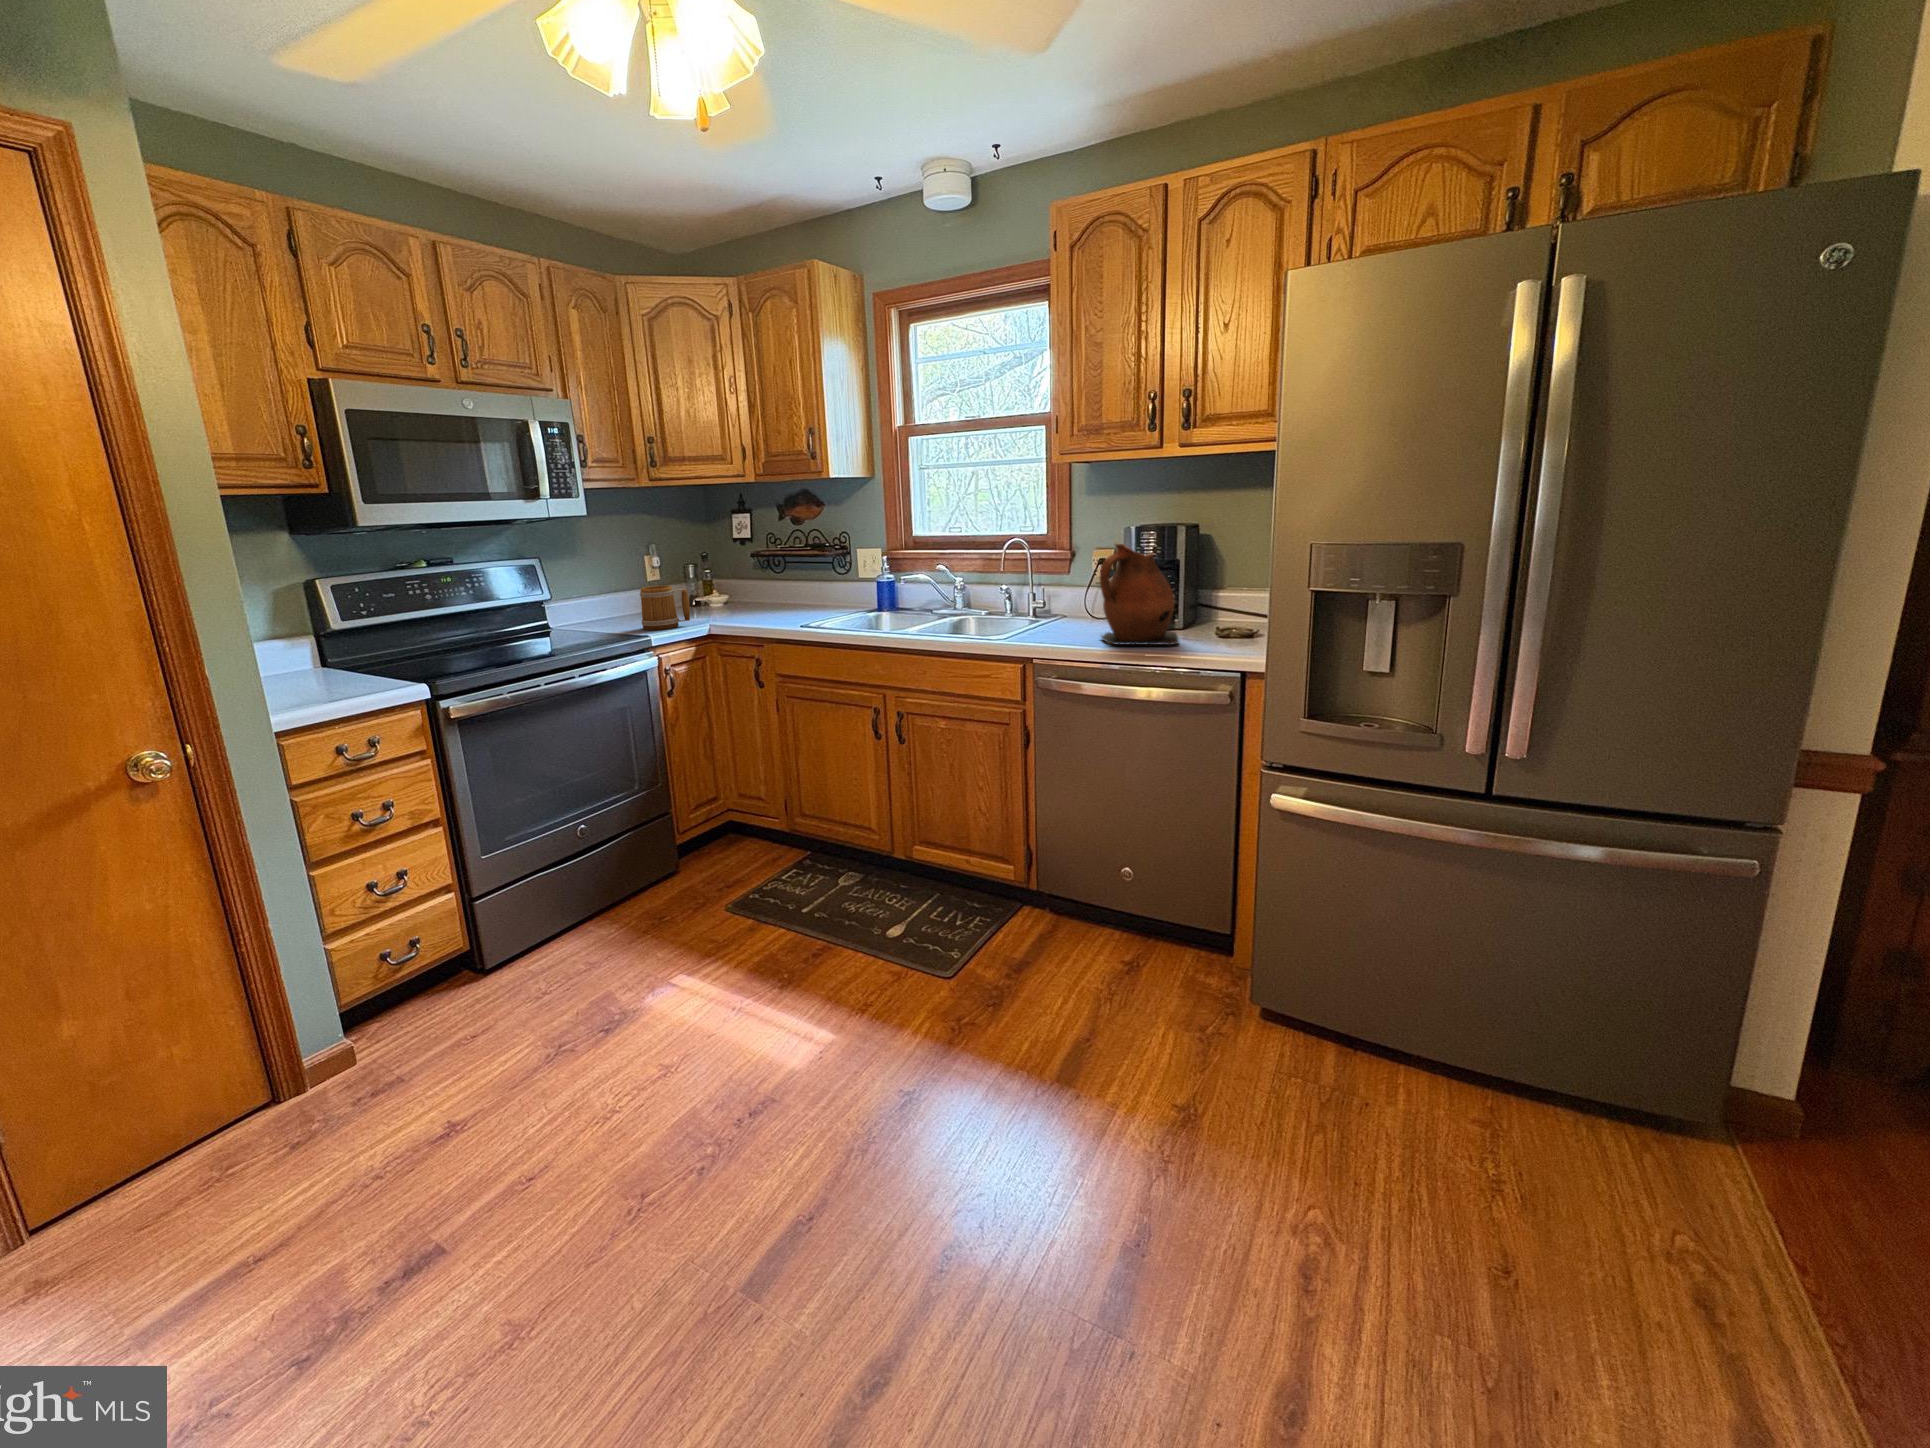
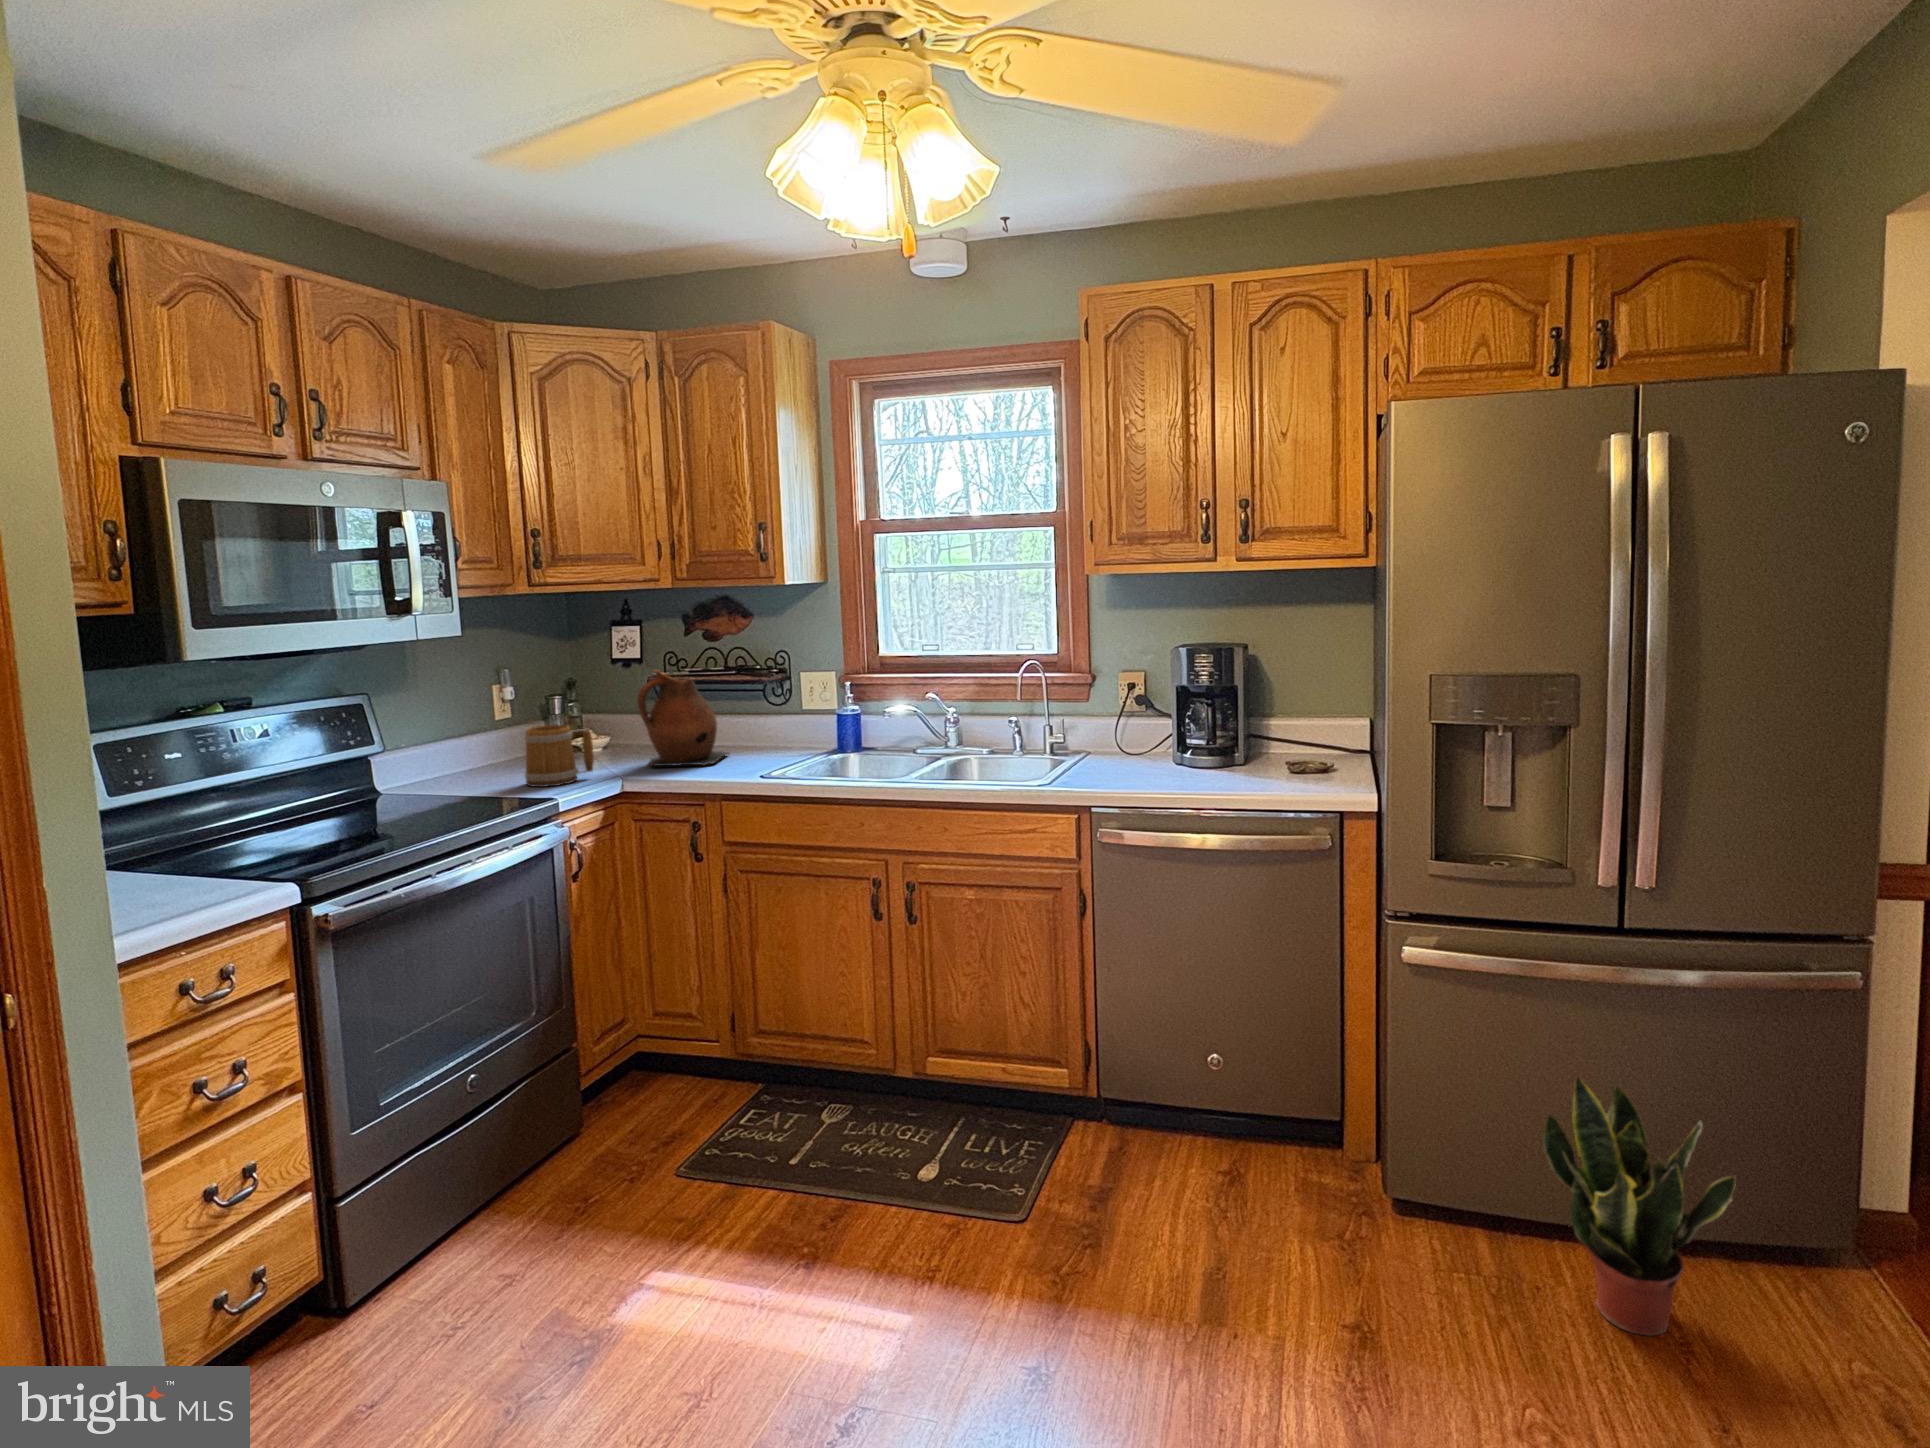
ceramic pitcher: present [1100,543,1179,645] -> present [637,670,728,766]
potted plant: none [1374,916,1552,1150] -> present [1543,1076,1736,1336]

